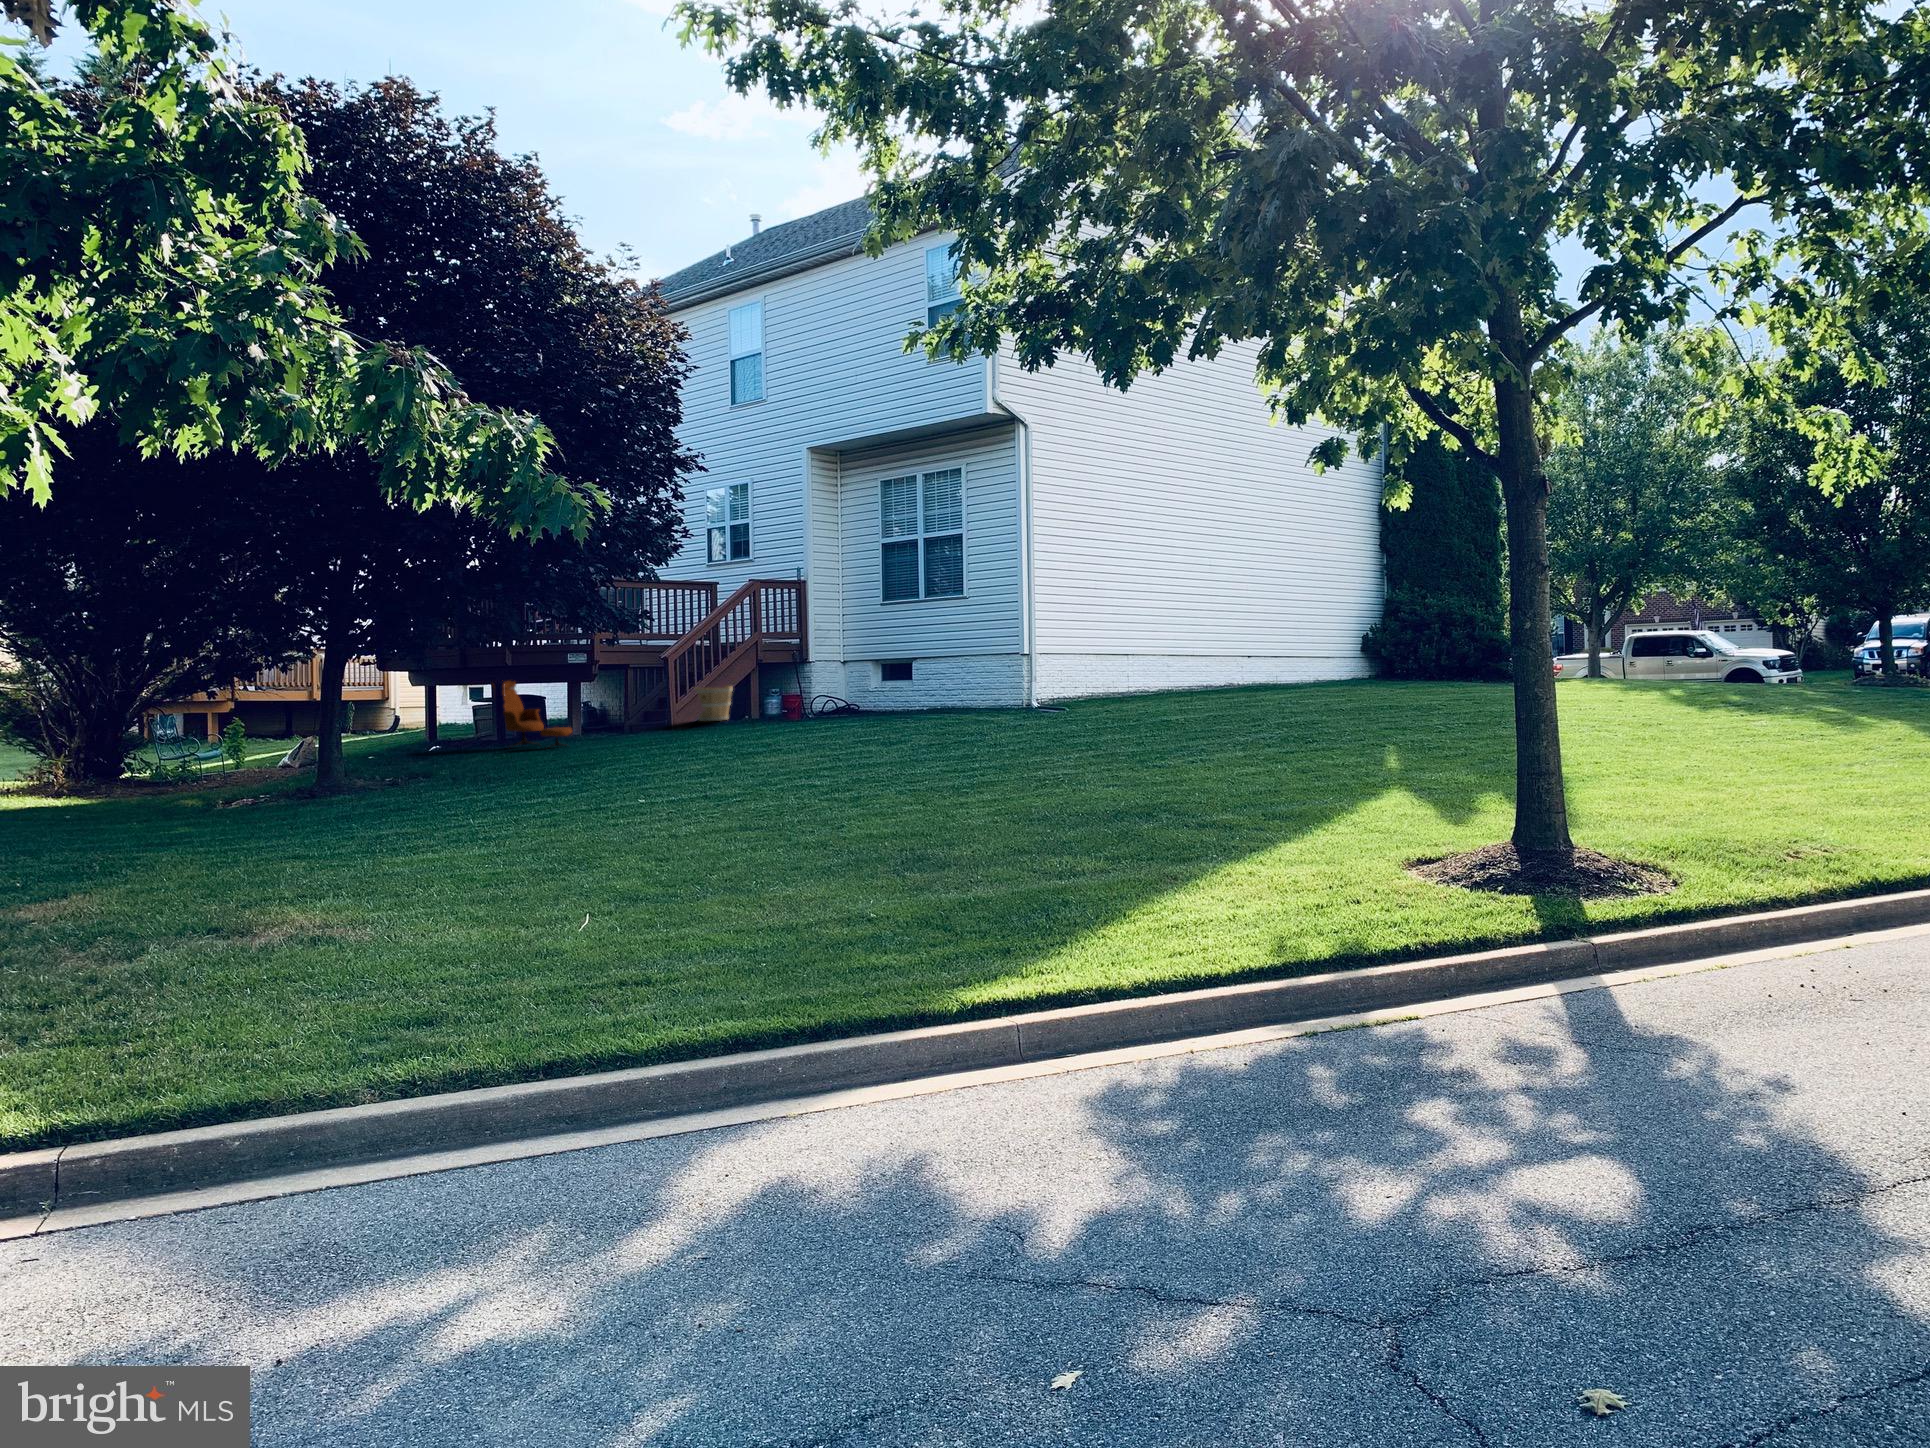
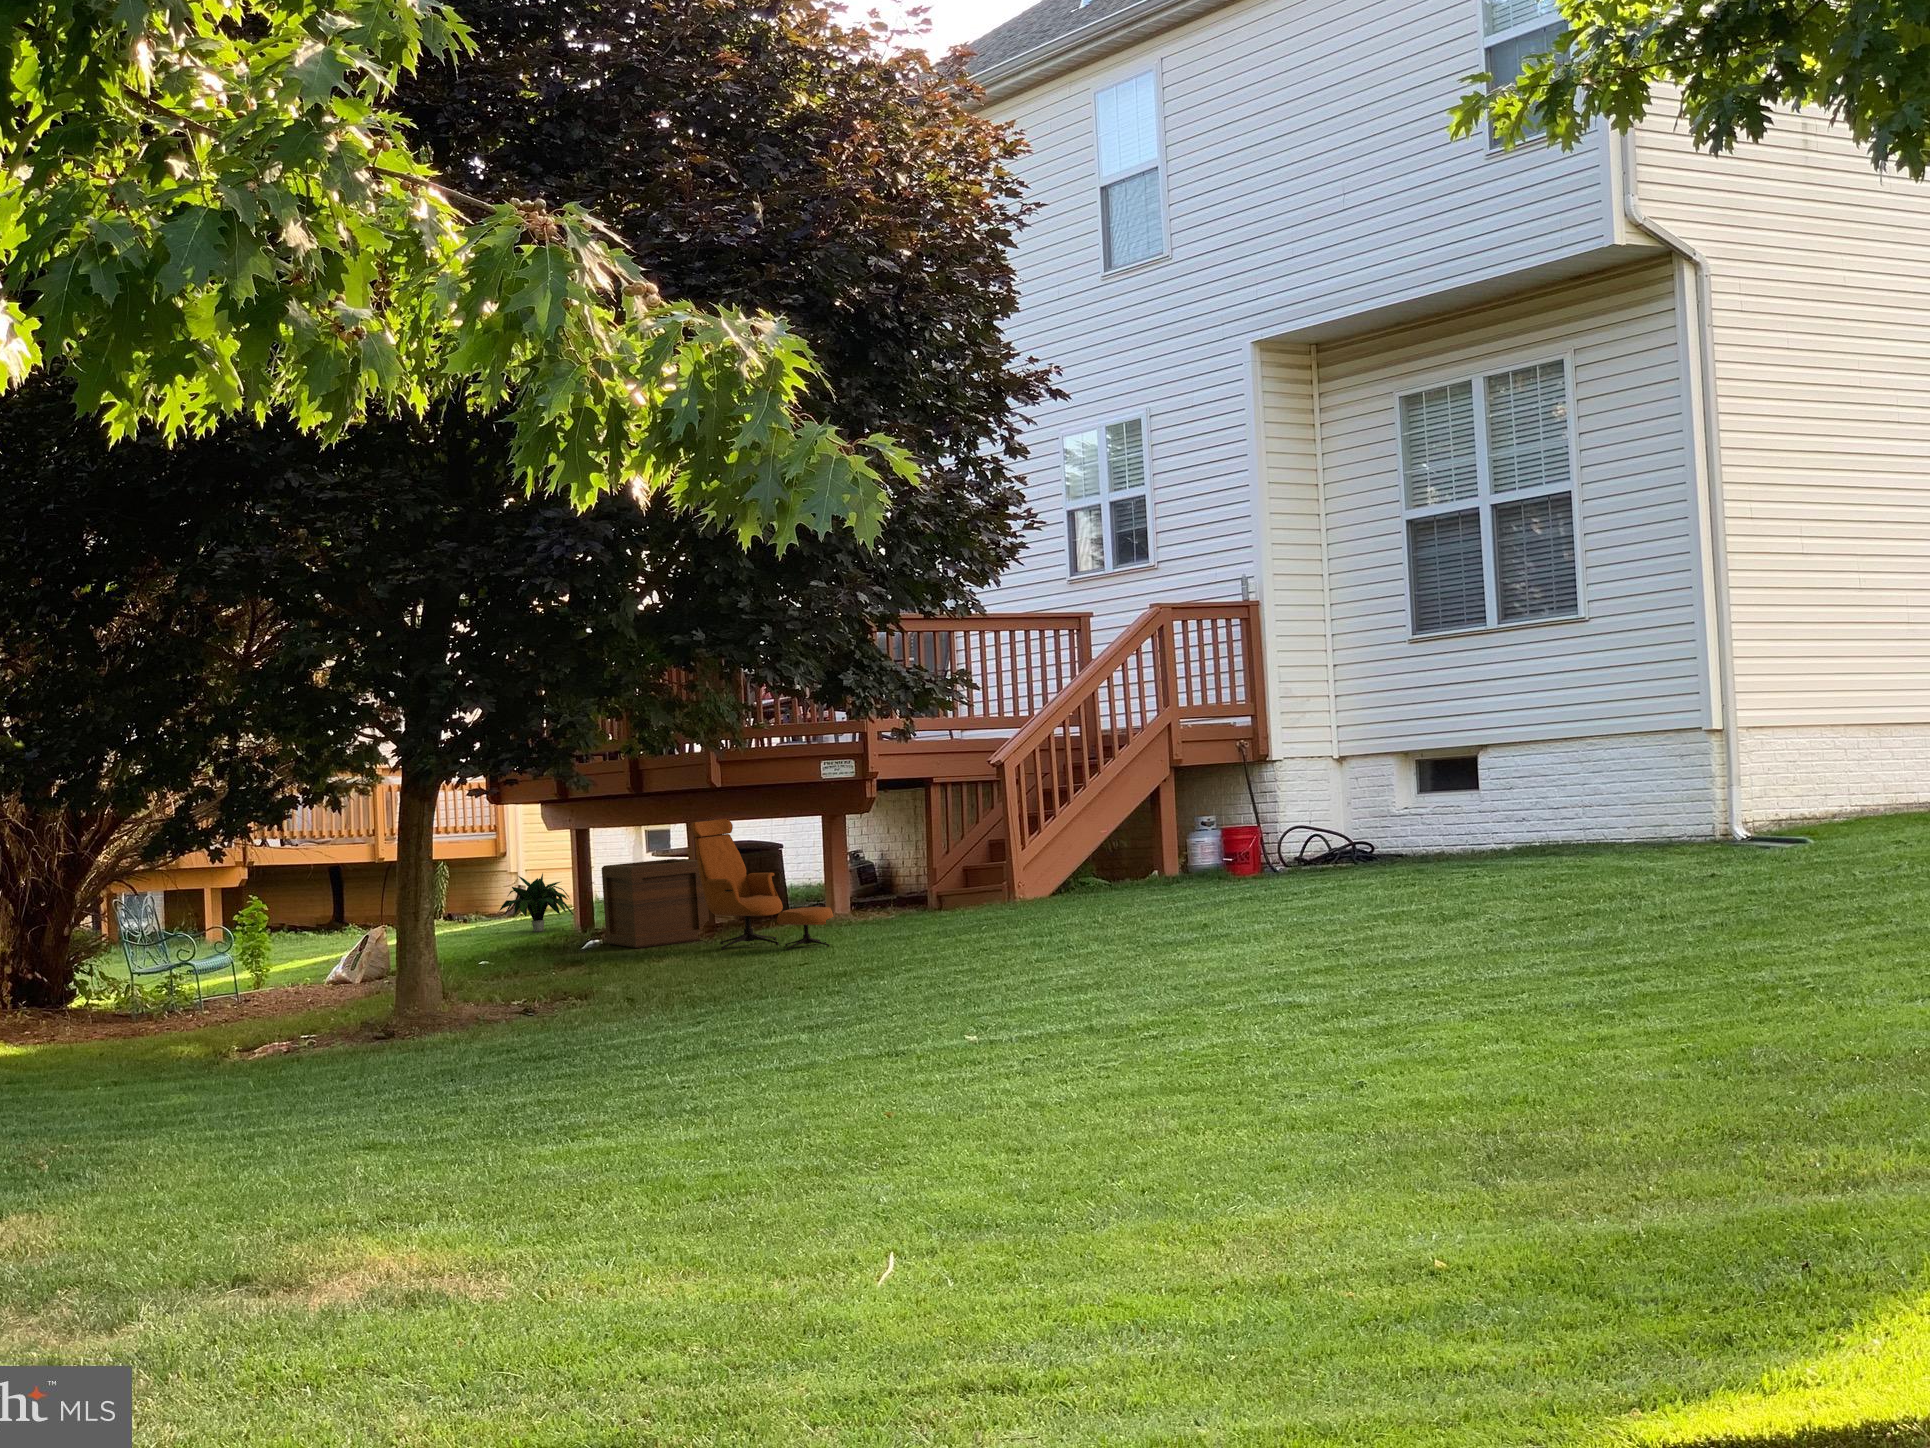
wooden bucket: present [695,686,733,721] -> none [1049,819,1129,892]
wooden crate: none [437,701,502,748] -> present [602,859,709,948]
potted plant: none [371,707,420,740] -> present [499,874,574,932]

